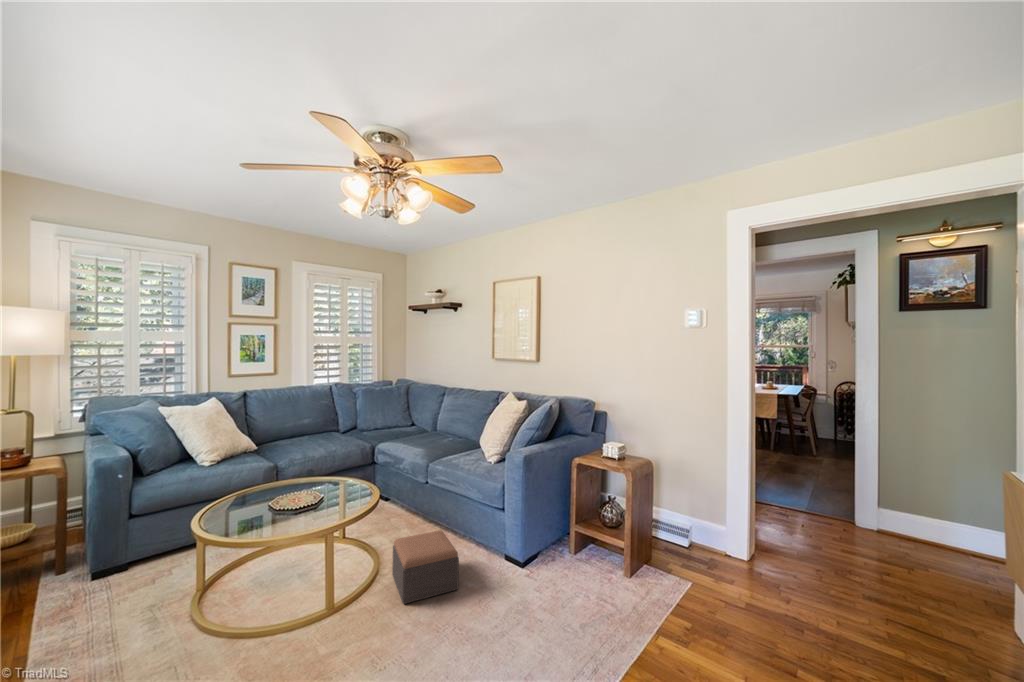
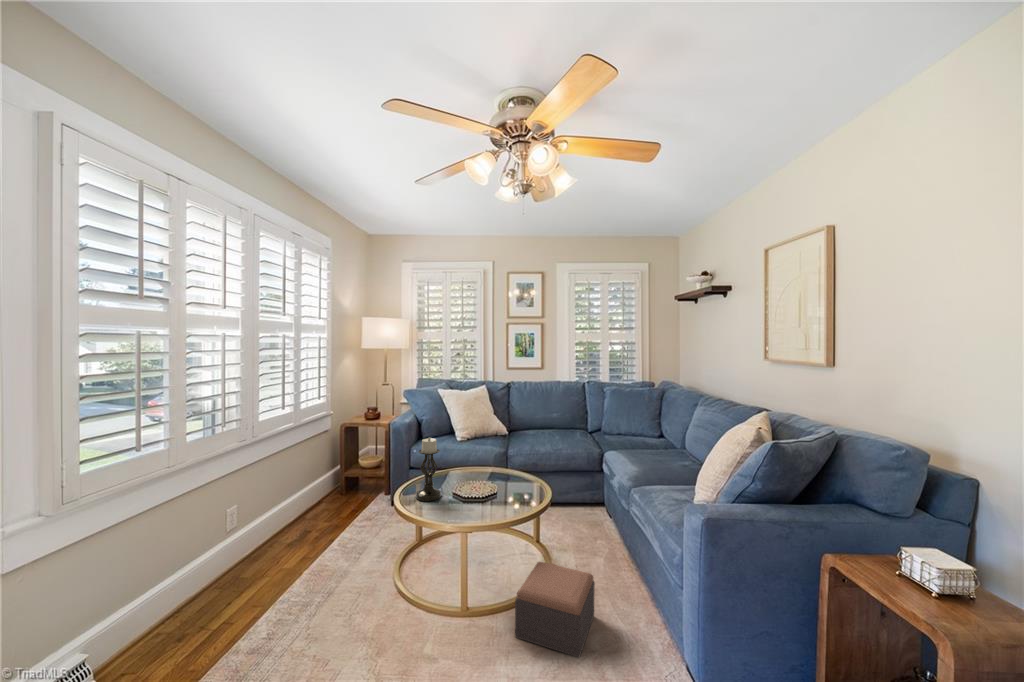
candle holder: none [230,454,266,530] -> present [416,437,441,501]

